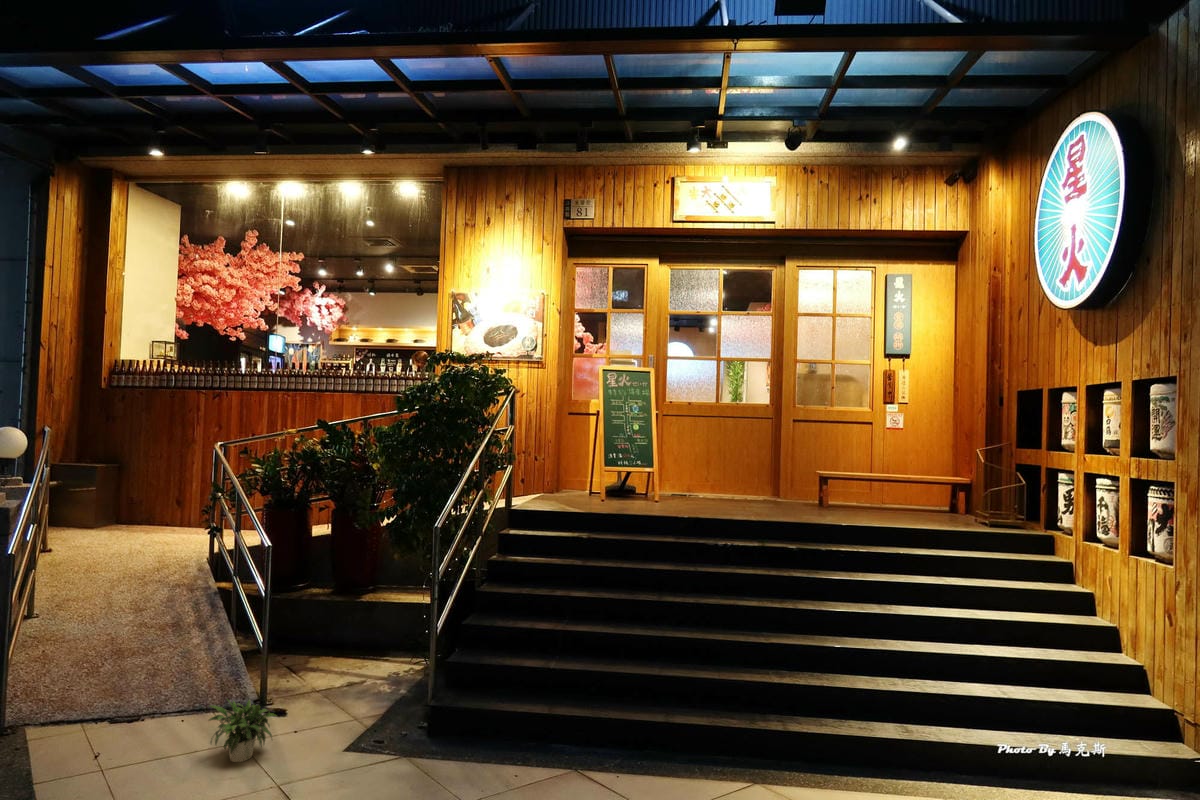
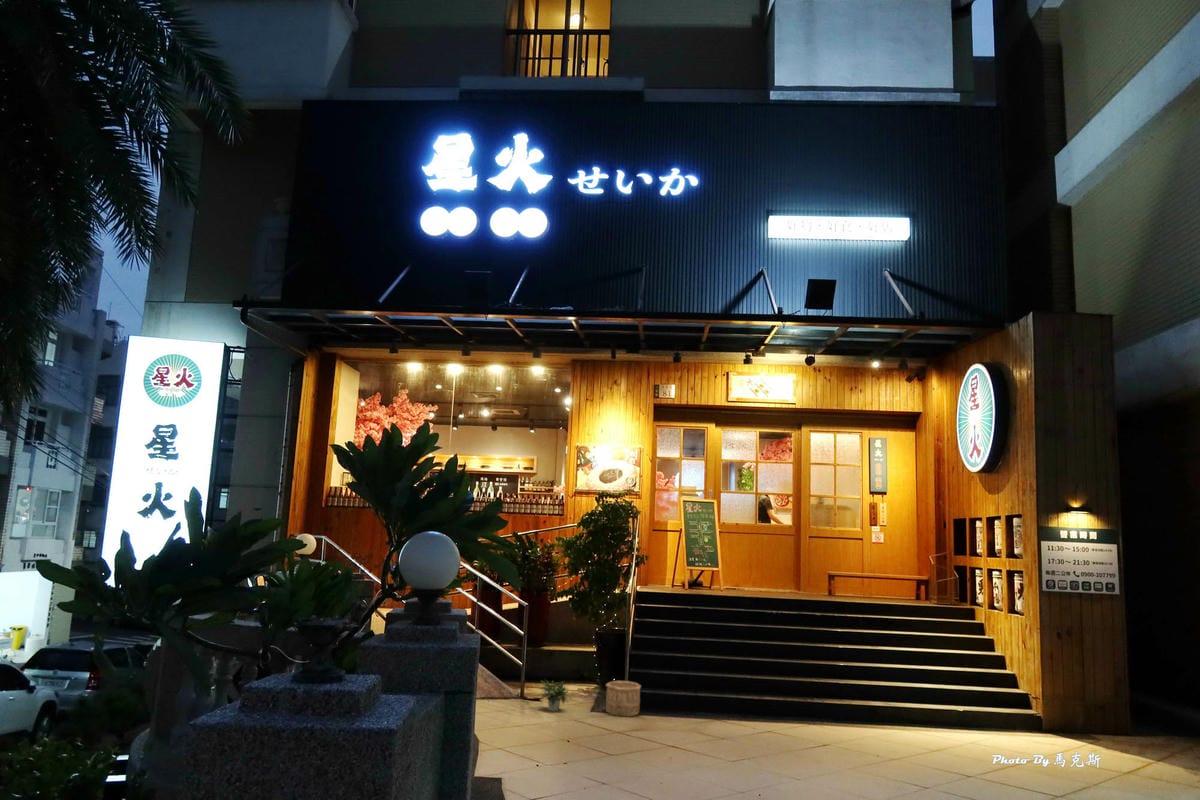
wooden bucket: none [343,695,413,776] -> present [606,681,641,716]

